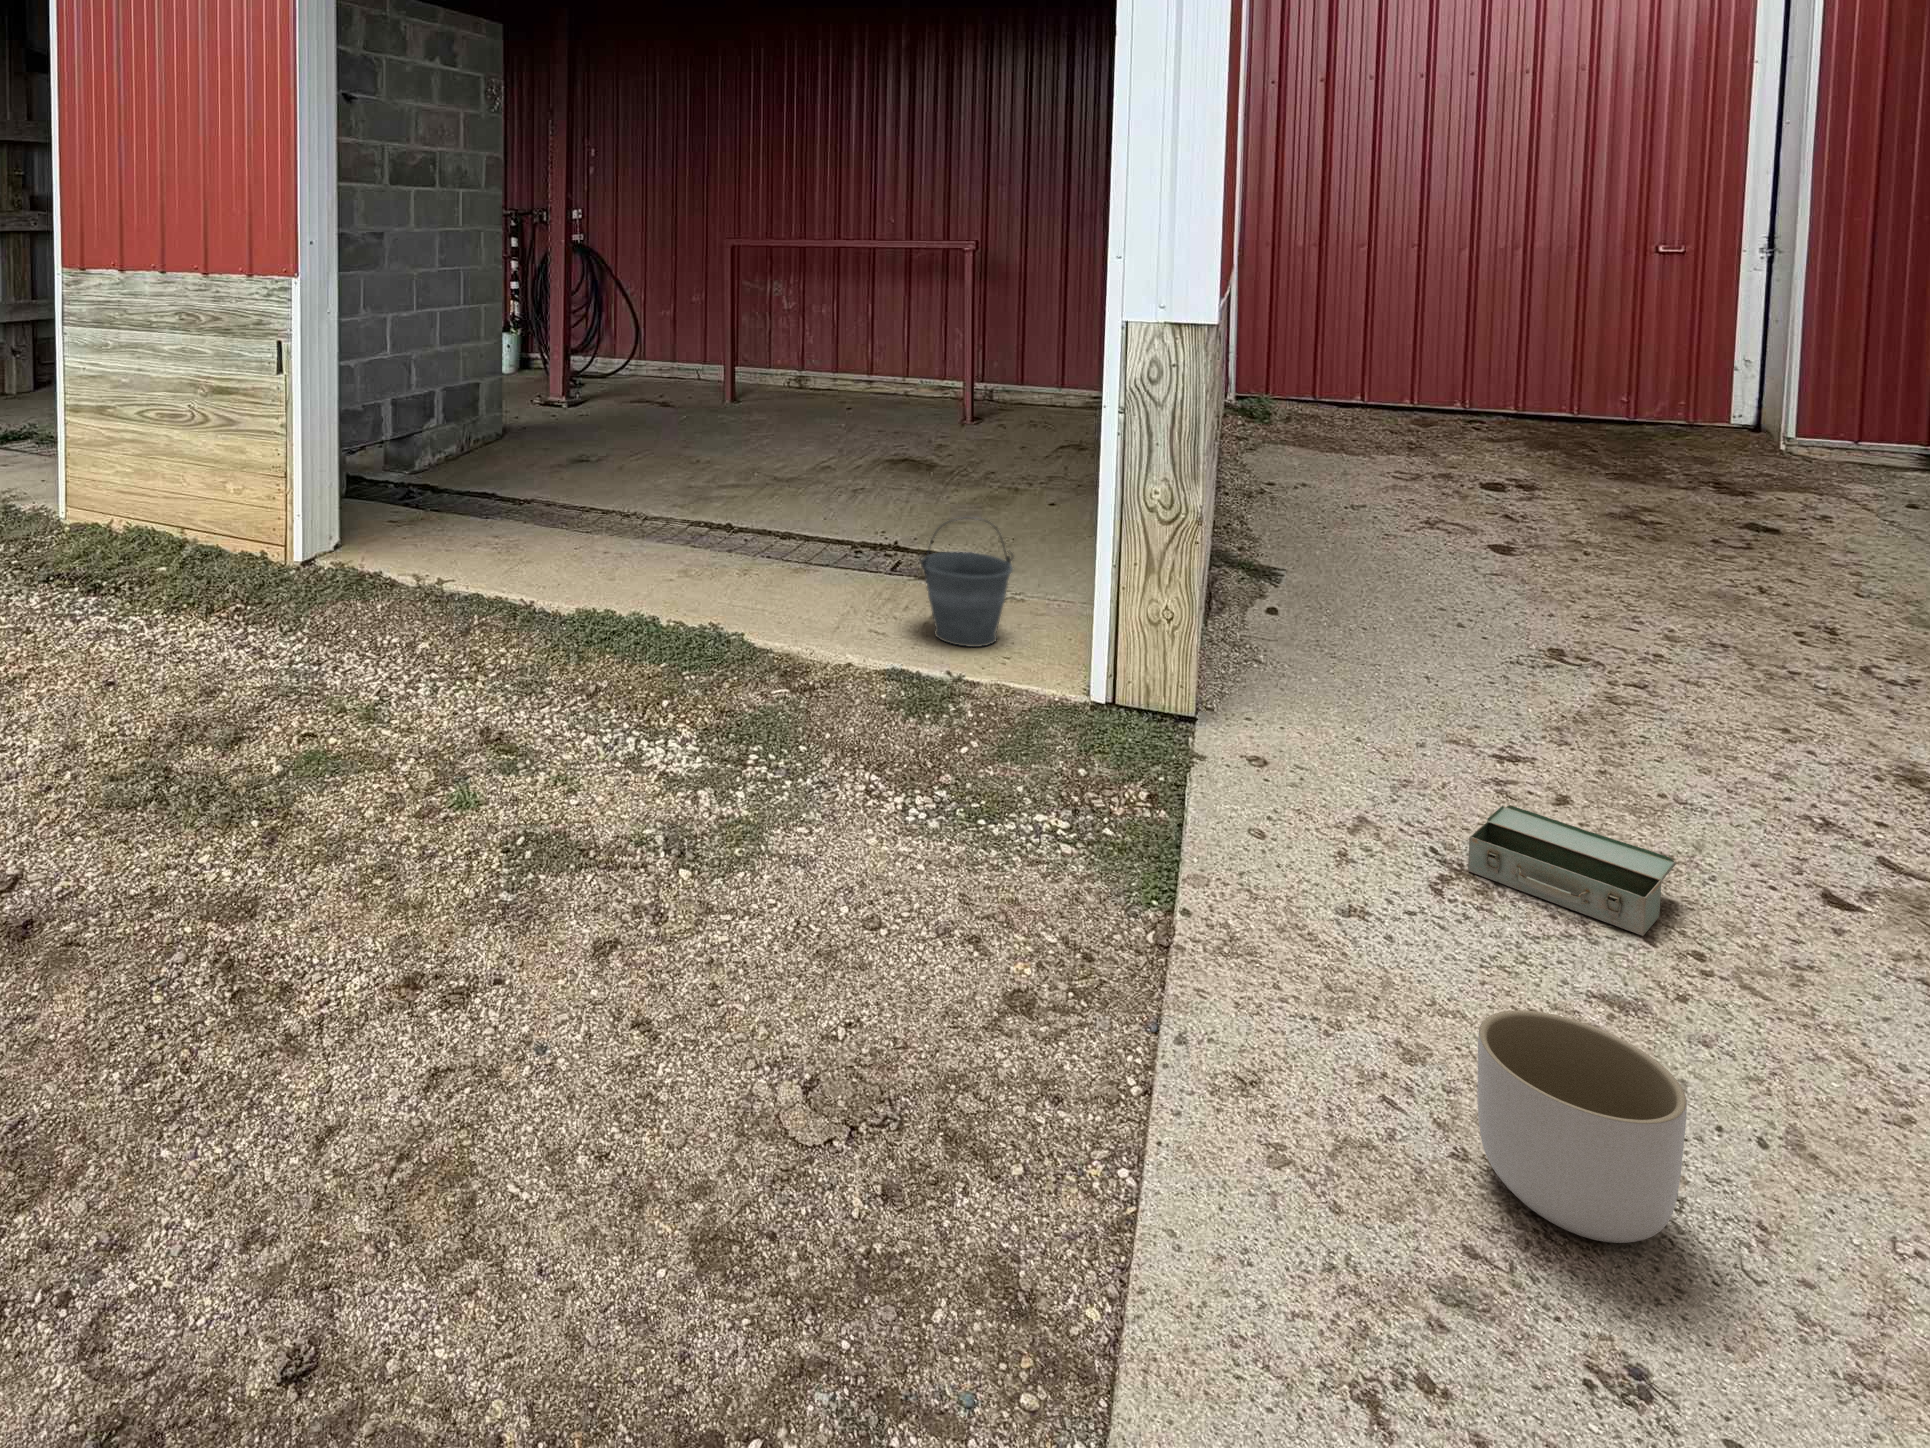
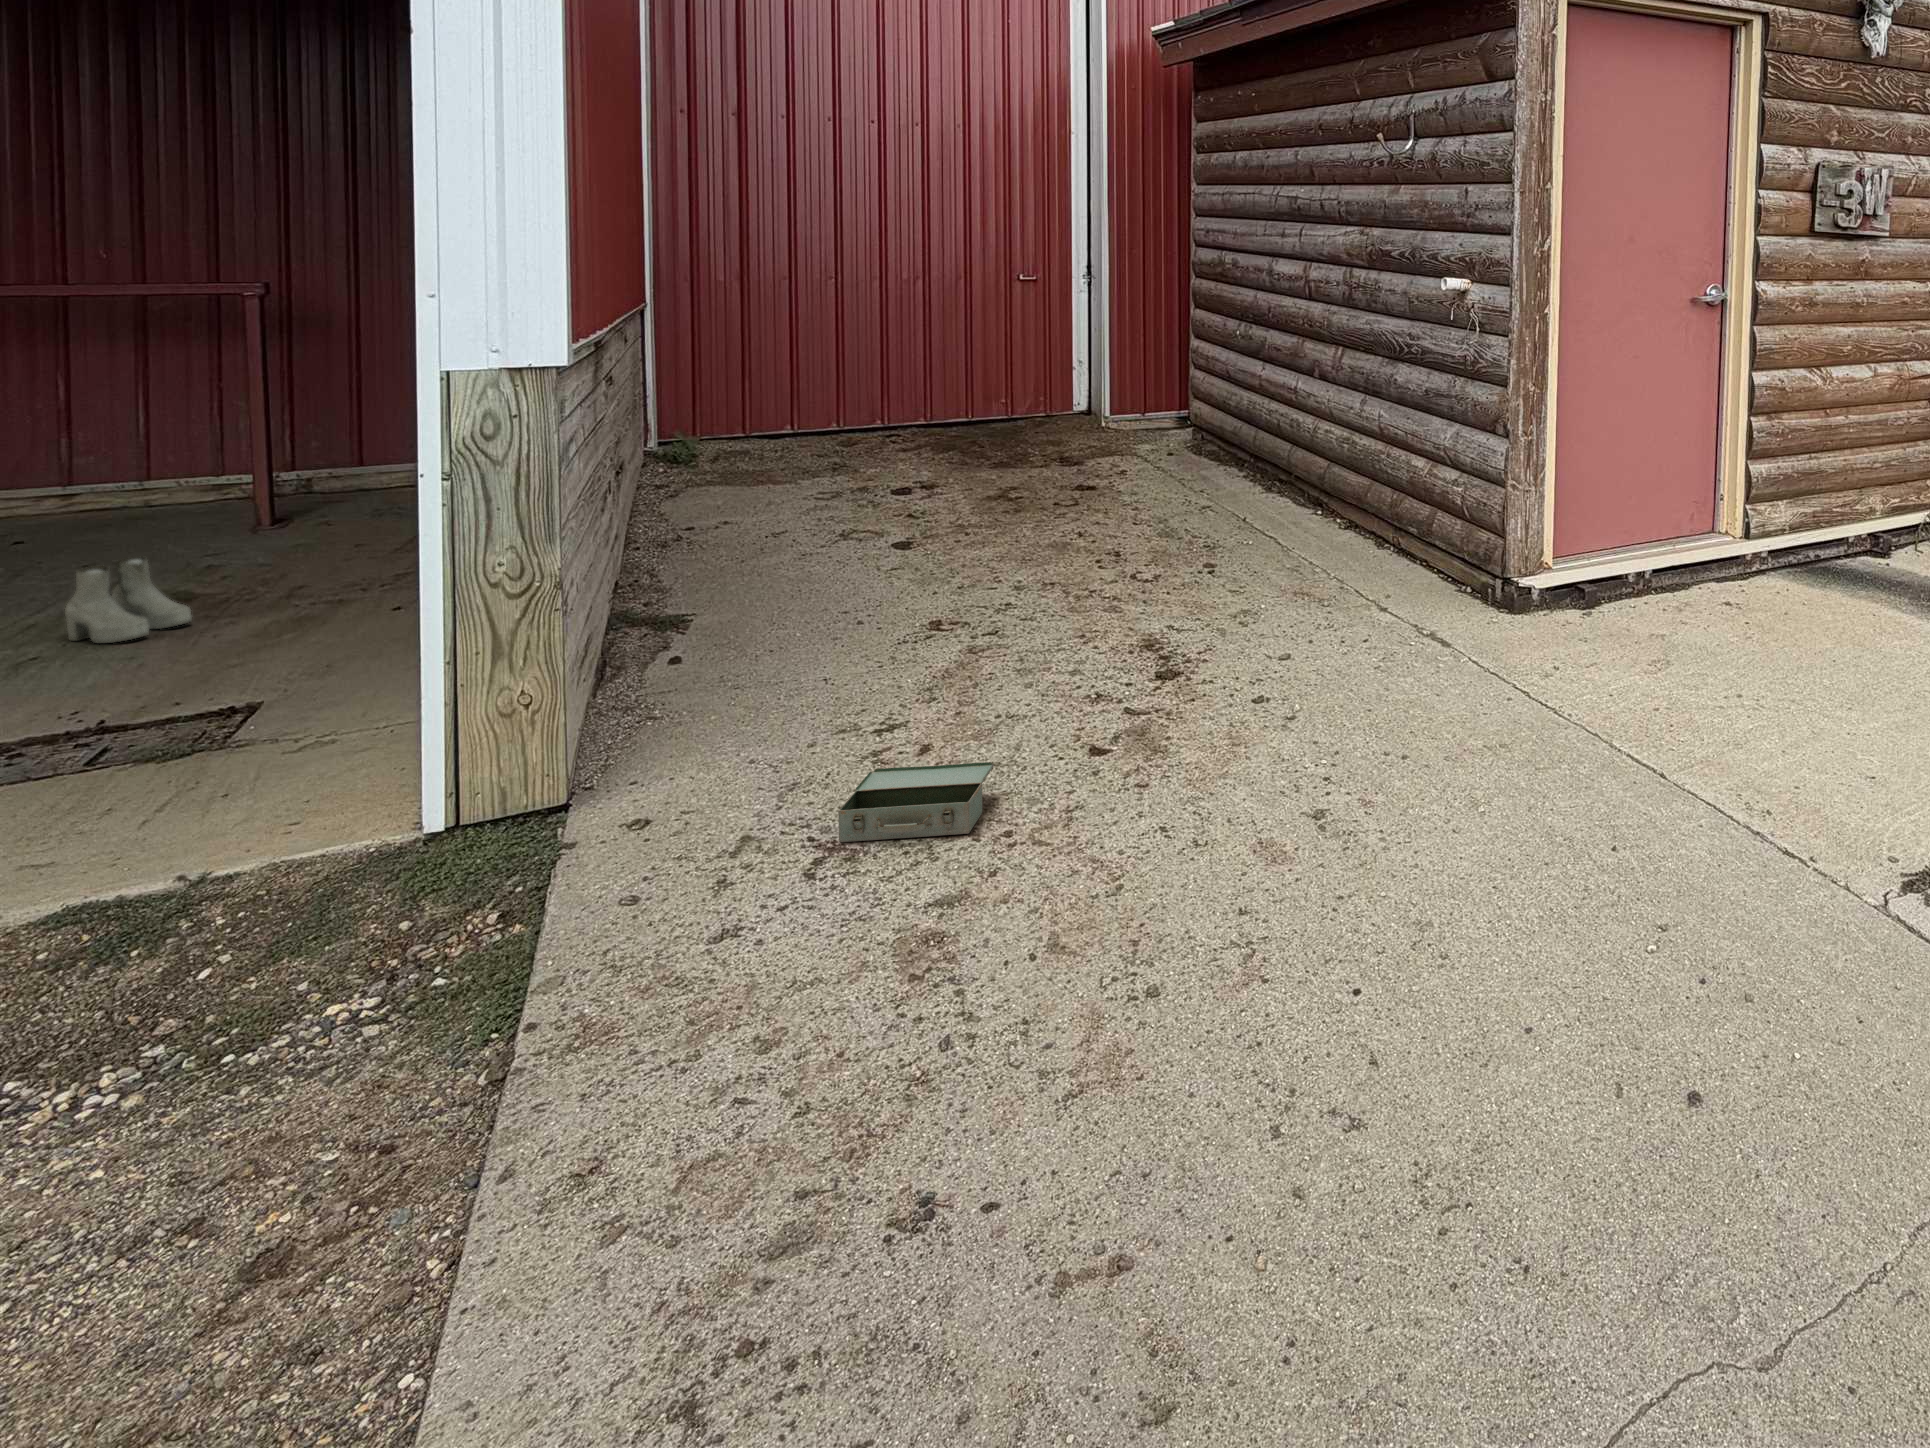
boots: none [880,431,939,488] -> present [65,557,192,643]
bucket: present [919,520,1013,647] -> none [116,654,301,839]
planter: present [1478,1010,1687,1243] -> none [805,925,958,1109]

